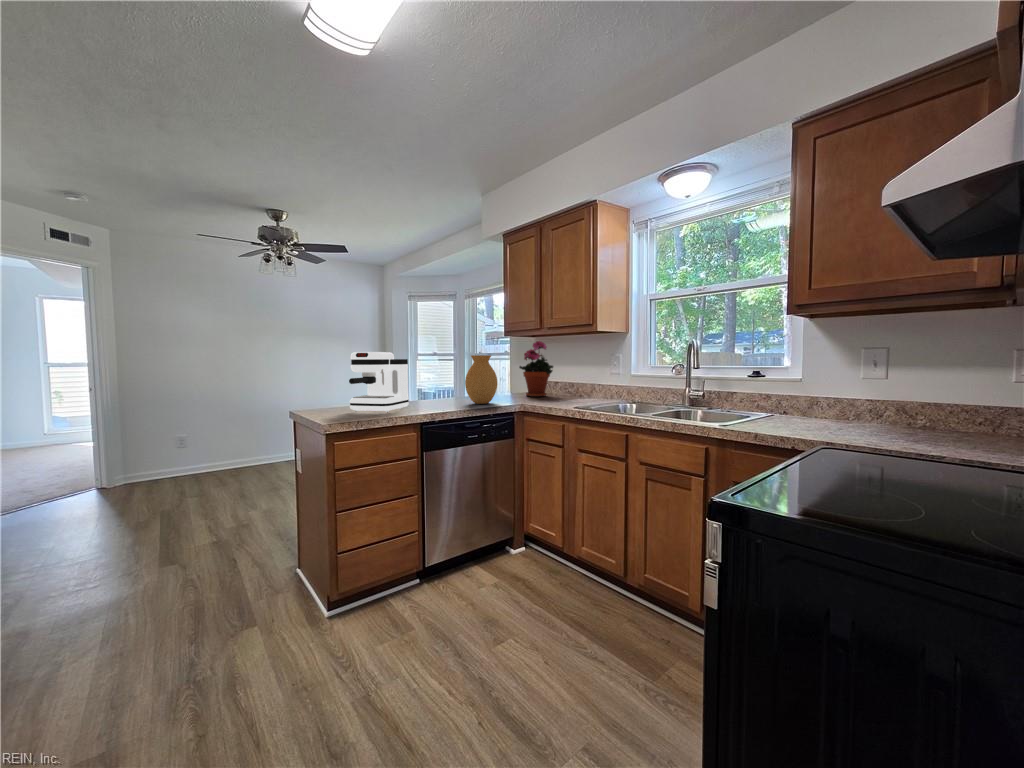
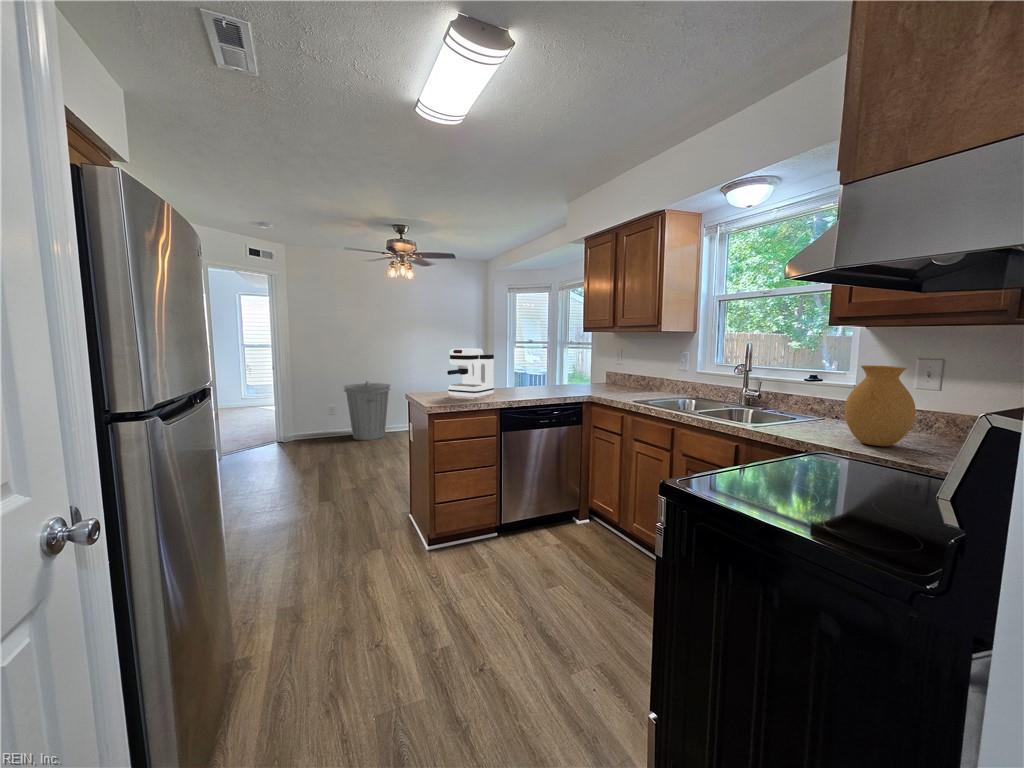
potted plant: present [519,341,553,397] -> none [593,337,625,388]
vase: present [465,355,497,404] -> present [844,365,916,446]
trash can: none [198,403,266,478] -> present [344,381,390,440]

